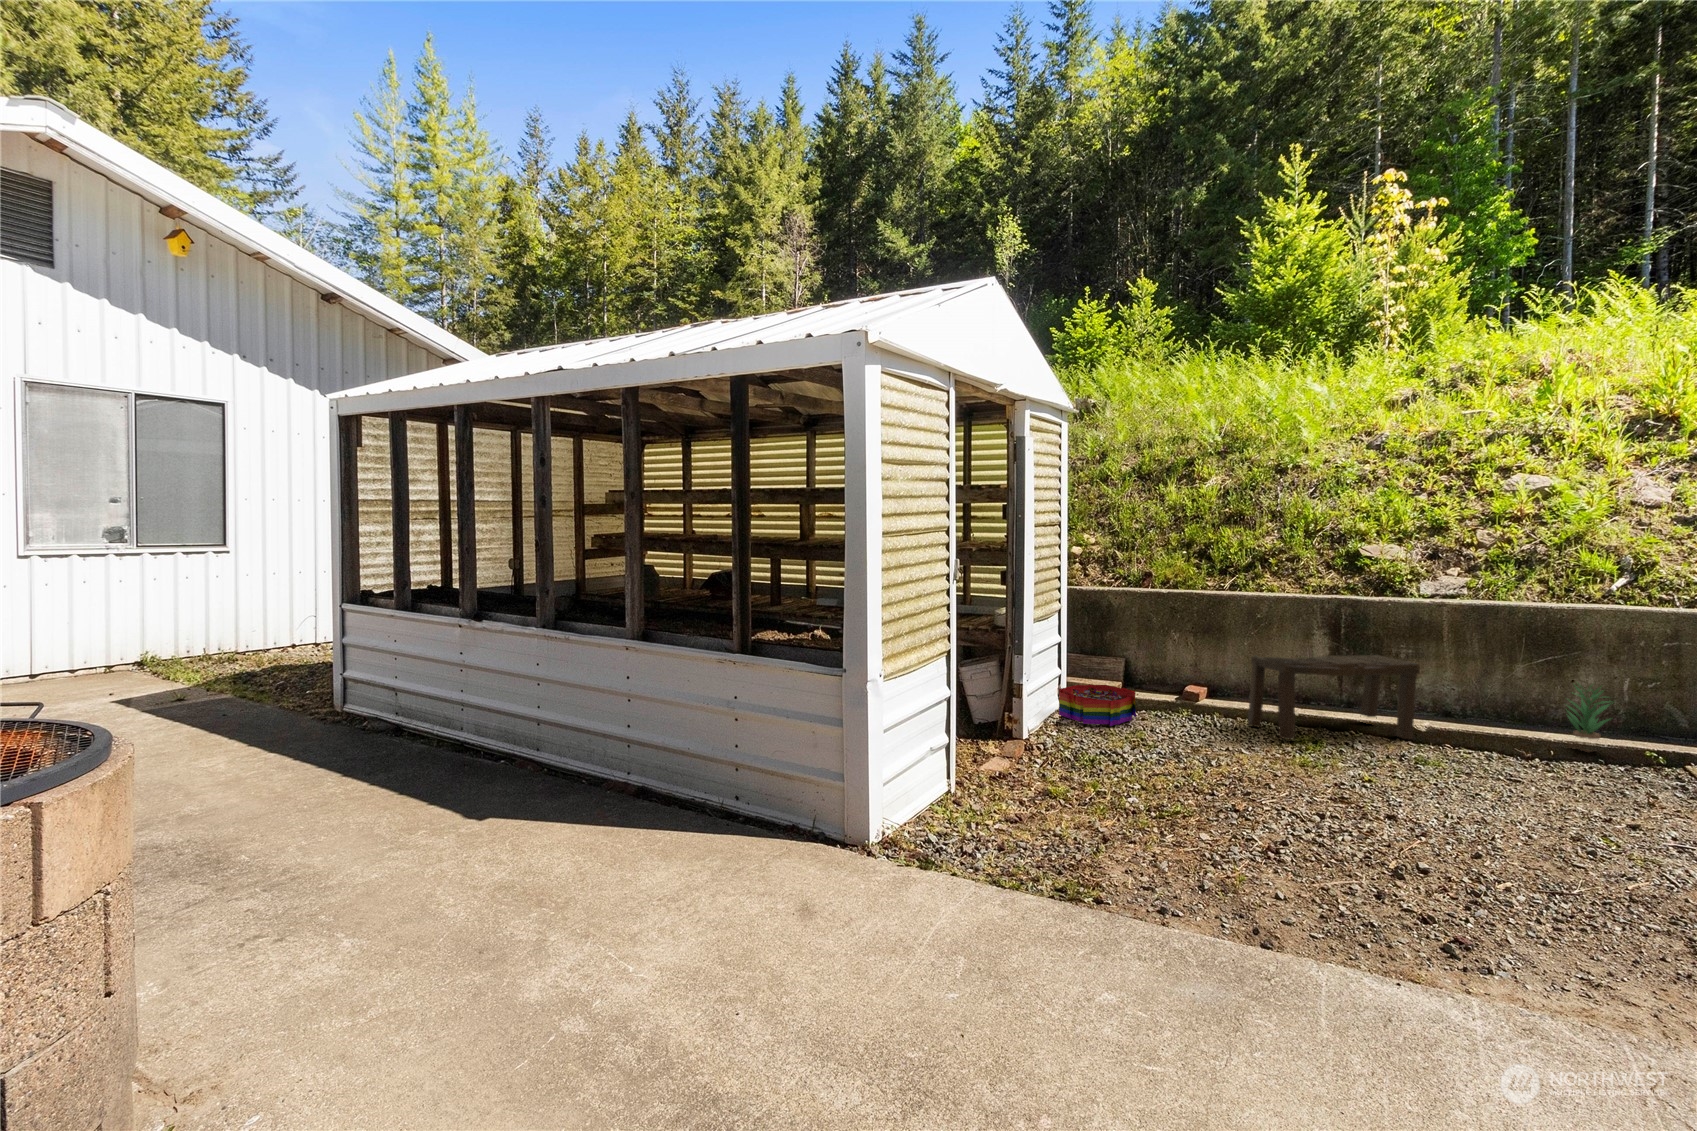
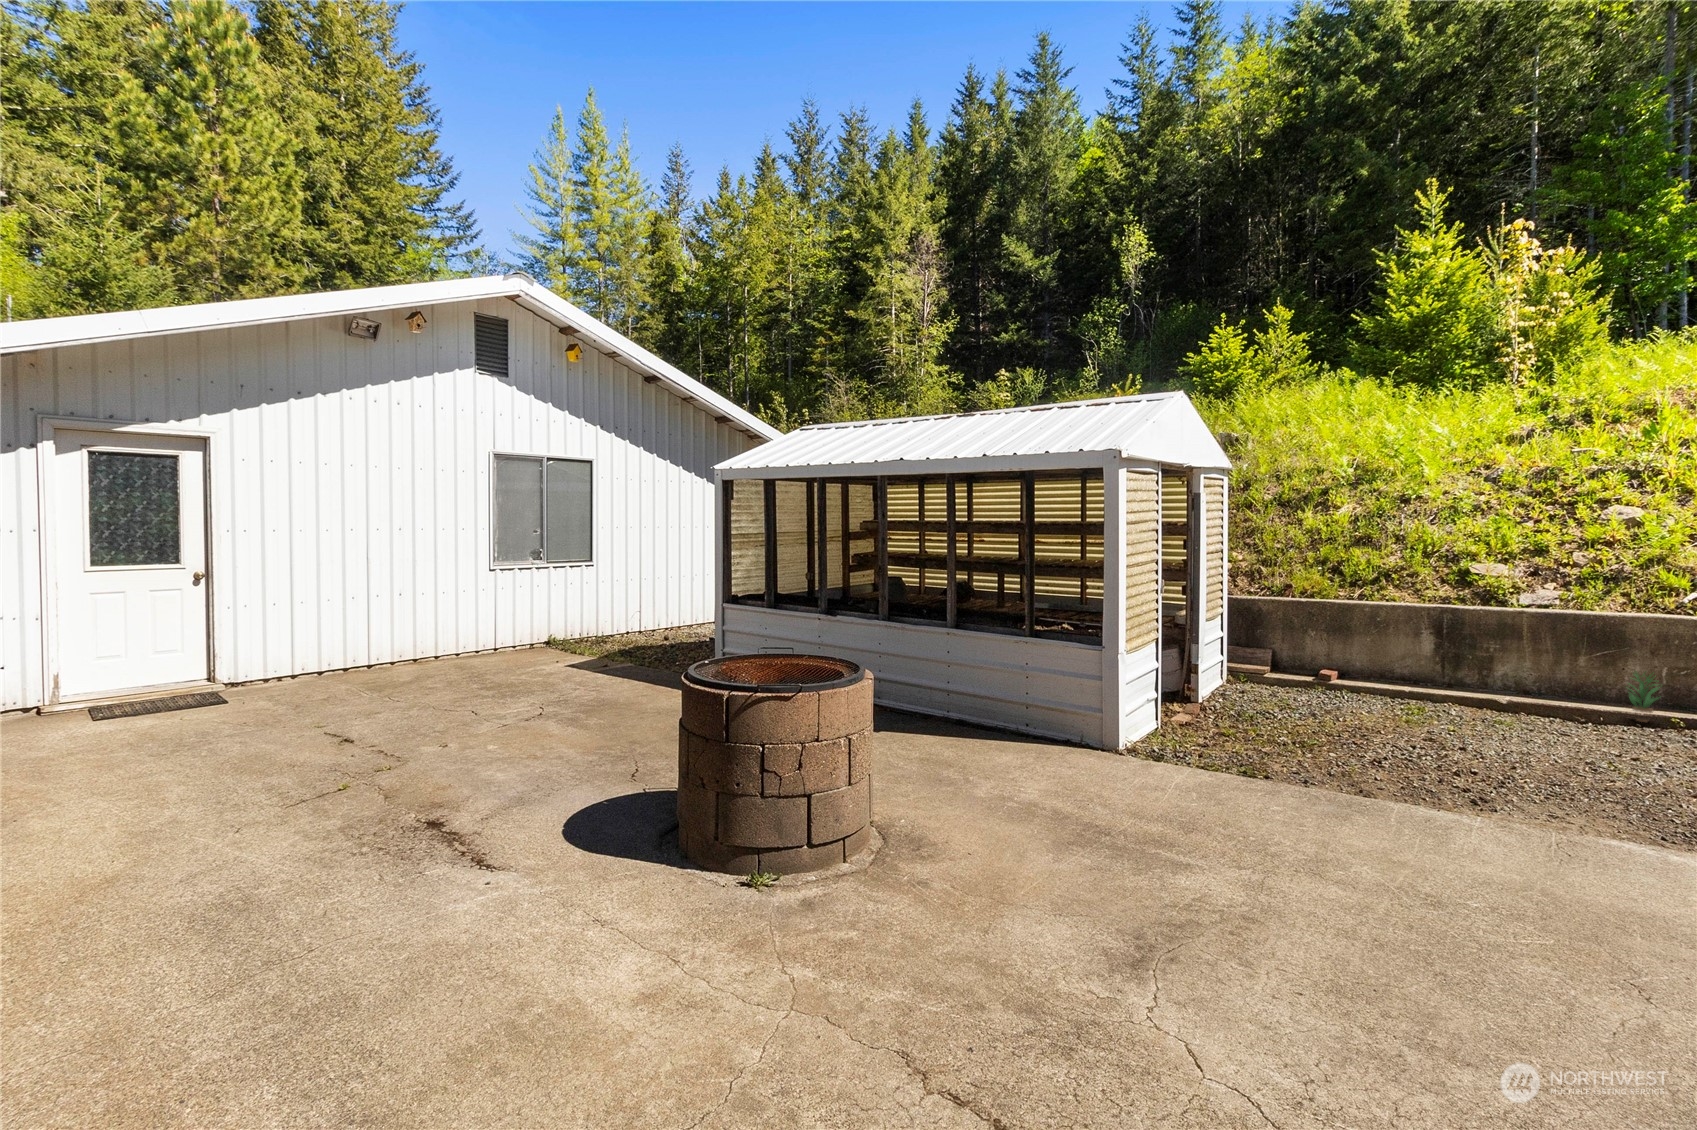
bench: present [1248,655,1420,740] -> none [1373,648,1509,712]
storage bin: present [1059,684,1136,726] -> none [1222,669,1284,698]

